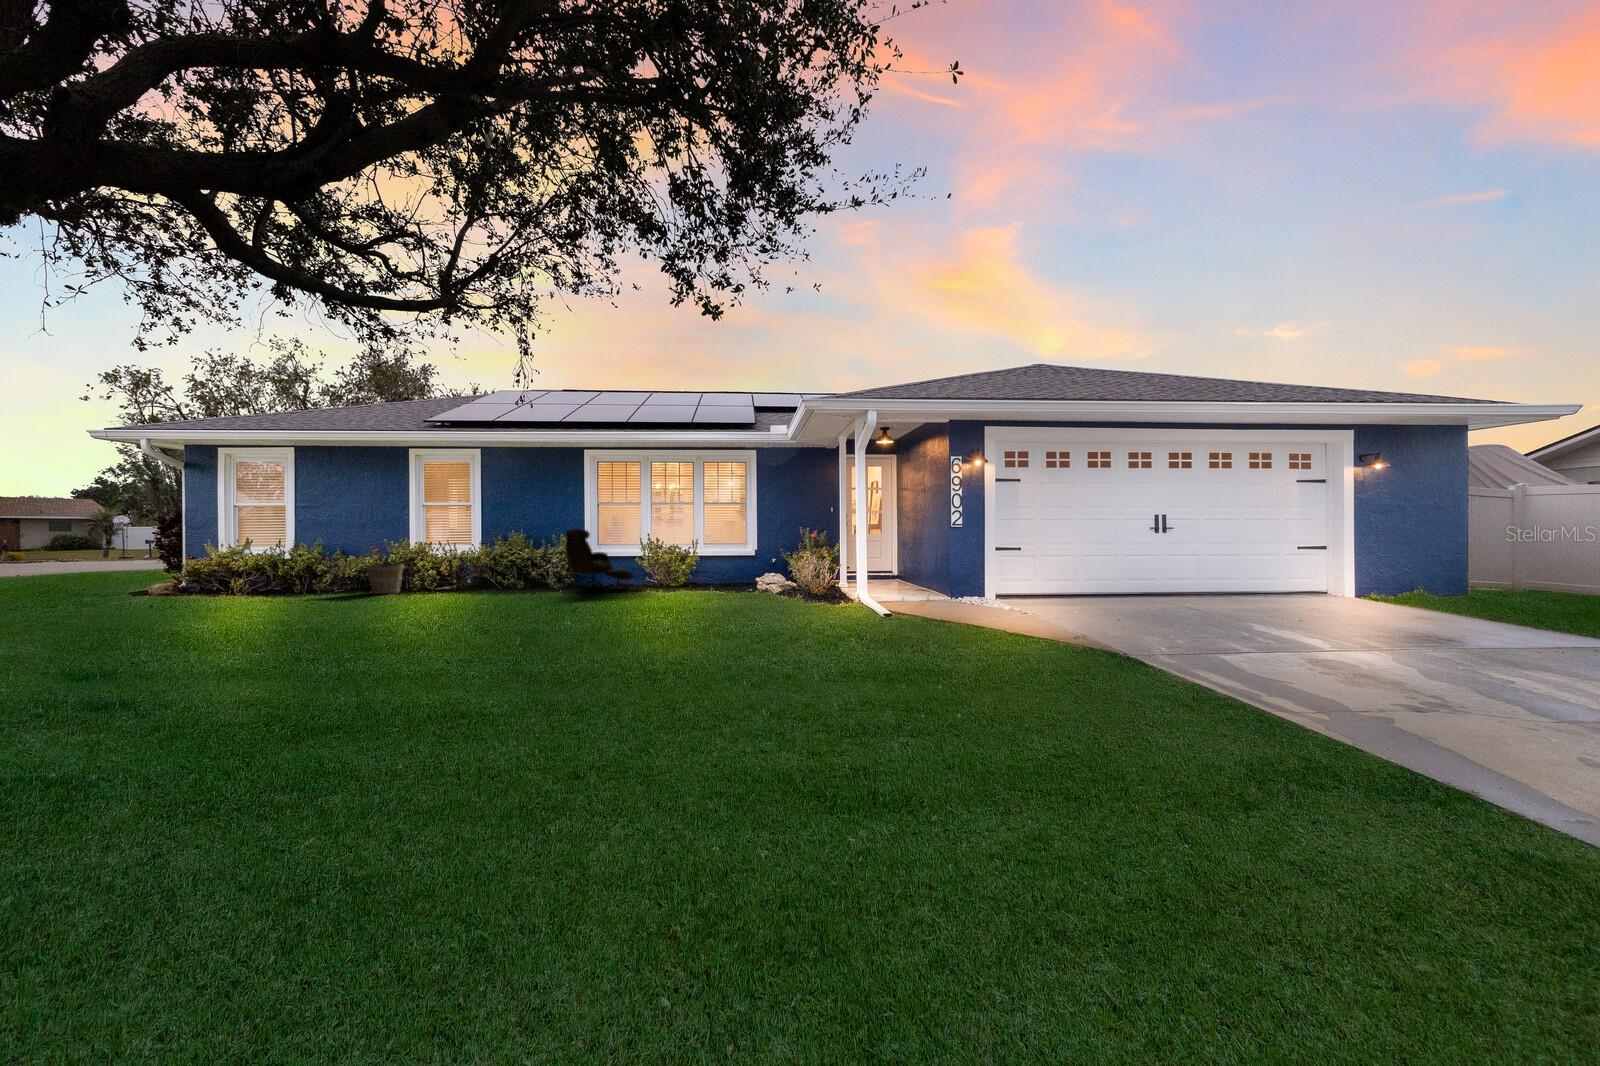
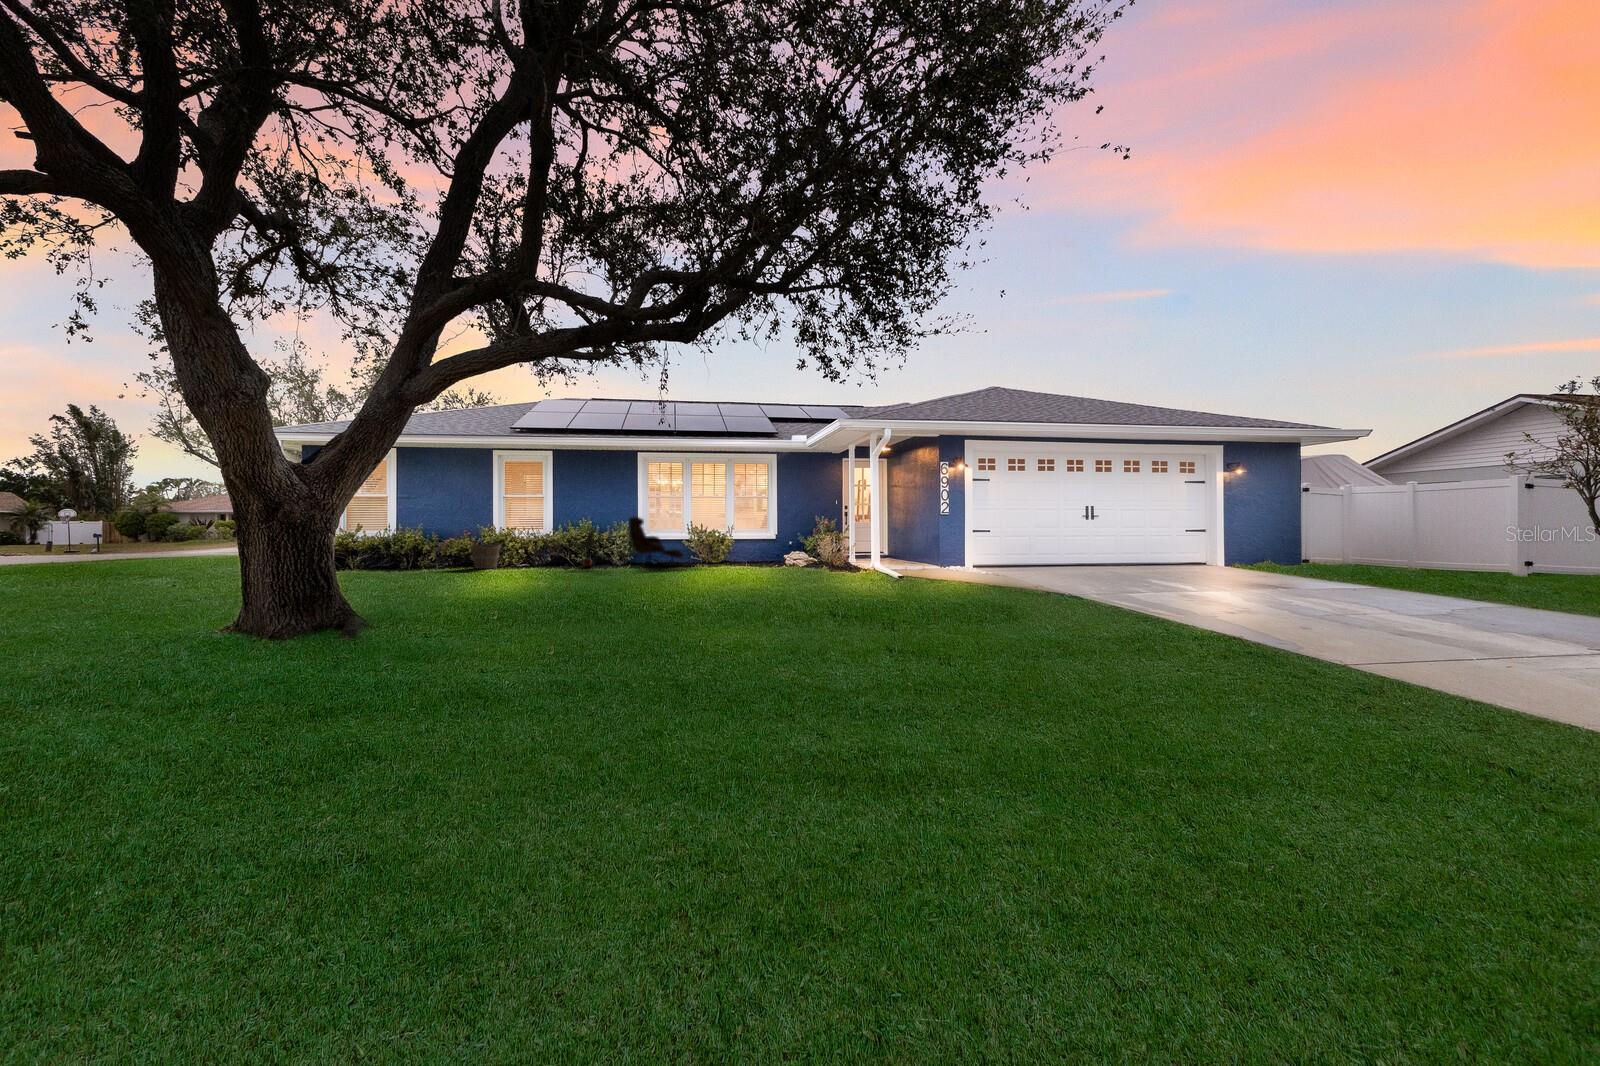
potted tree: none [489,541,532,591] -> present [572,528,602,567]

